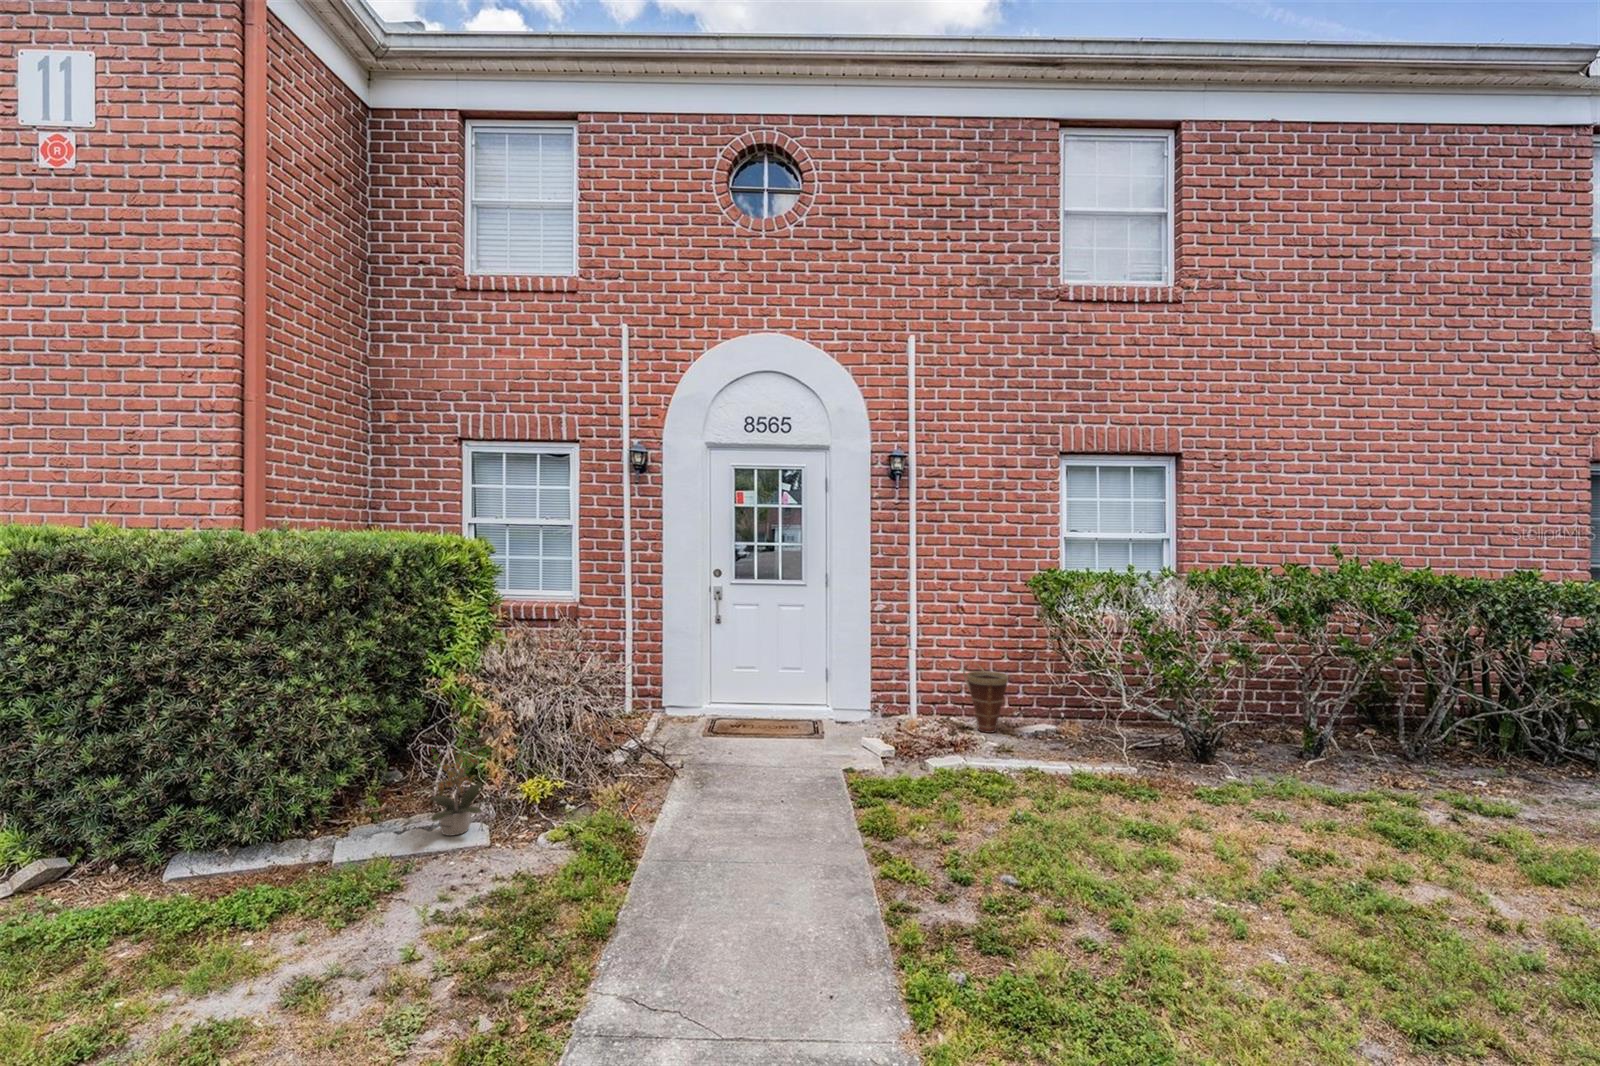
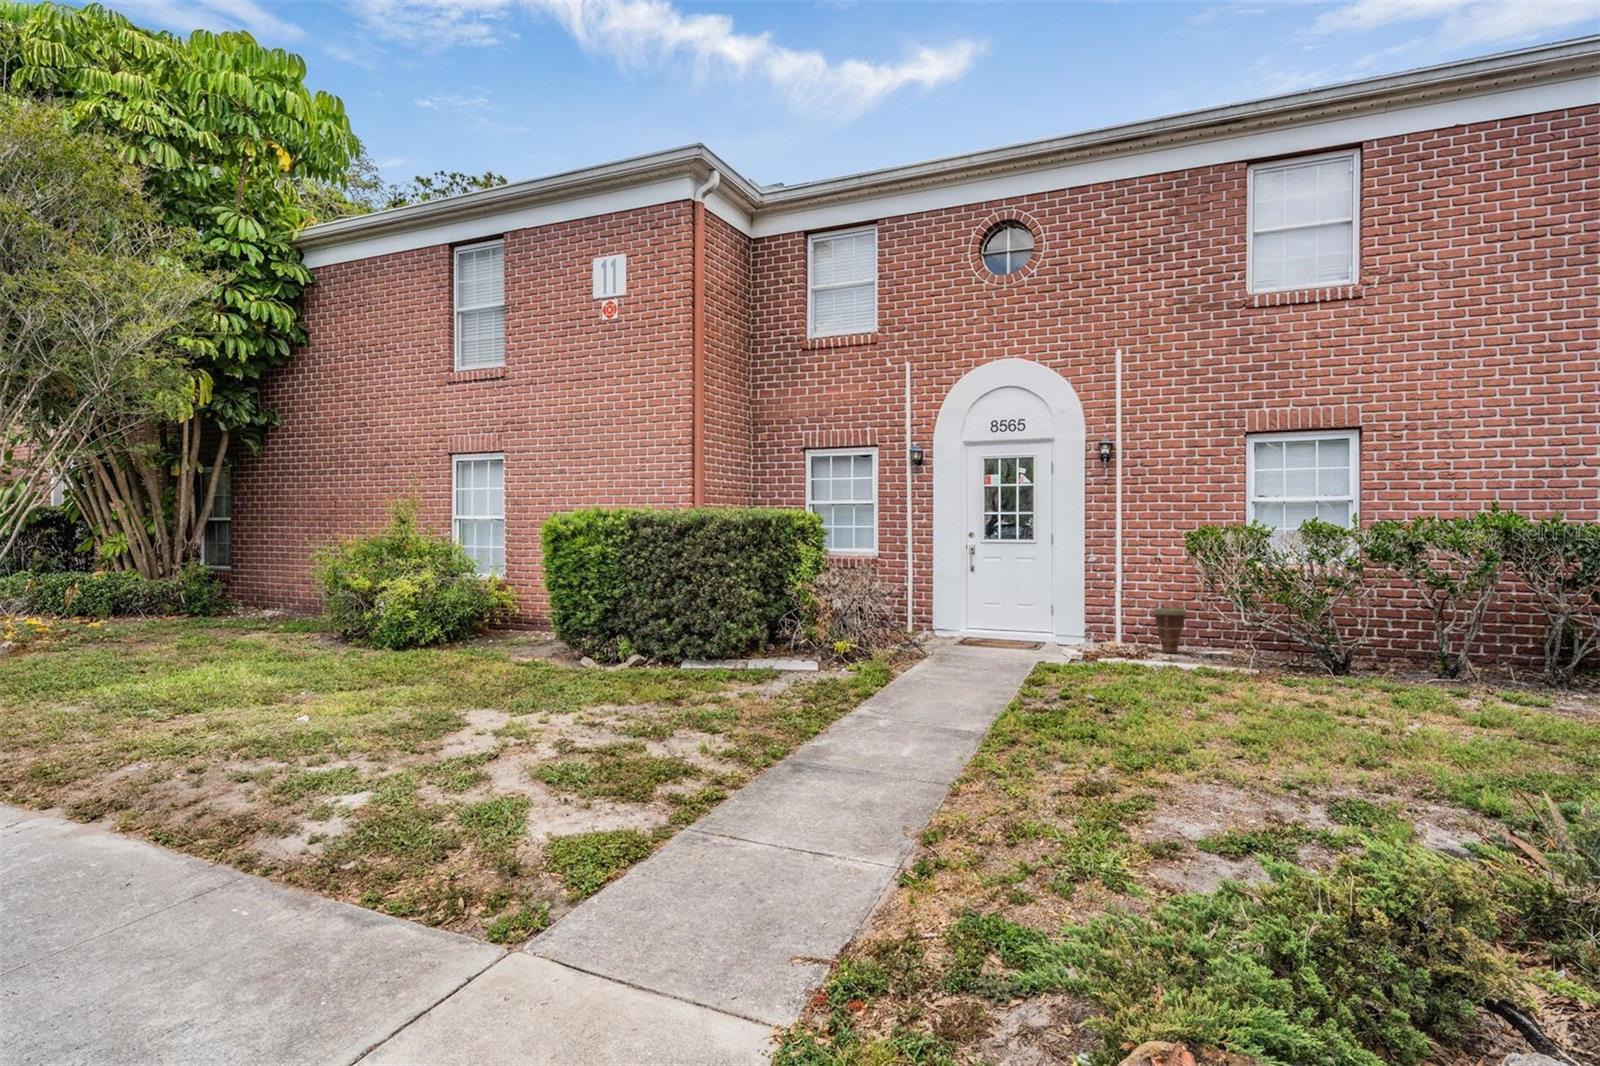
potted plant: present [430,744,491,836] -> none [779,610,812,655]

